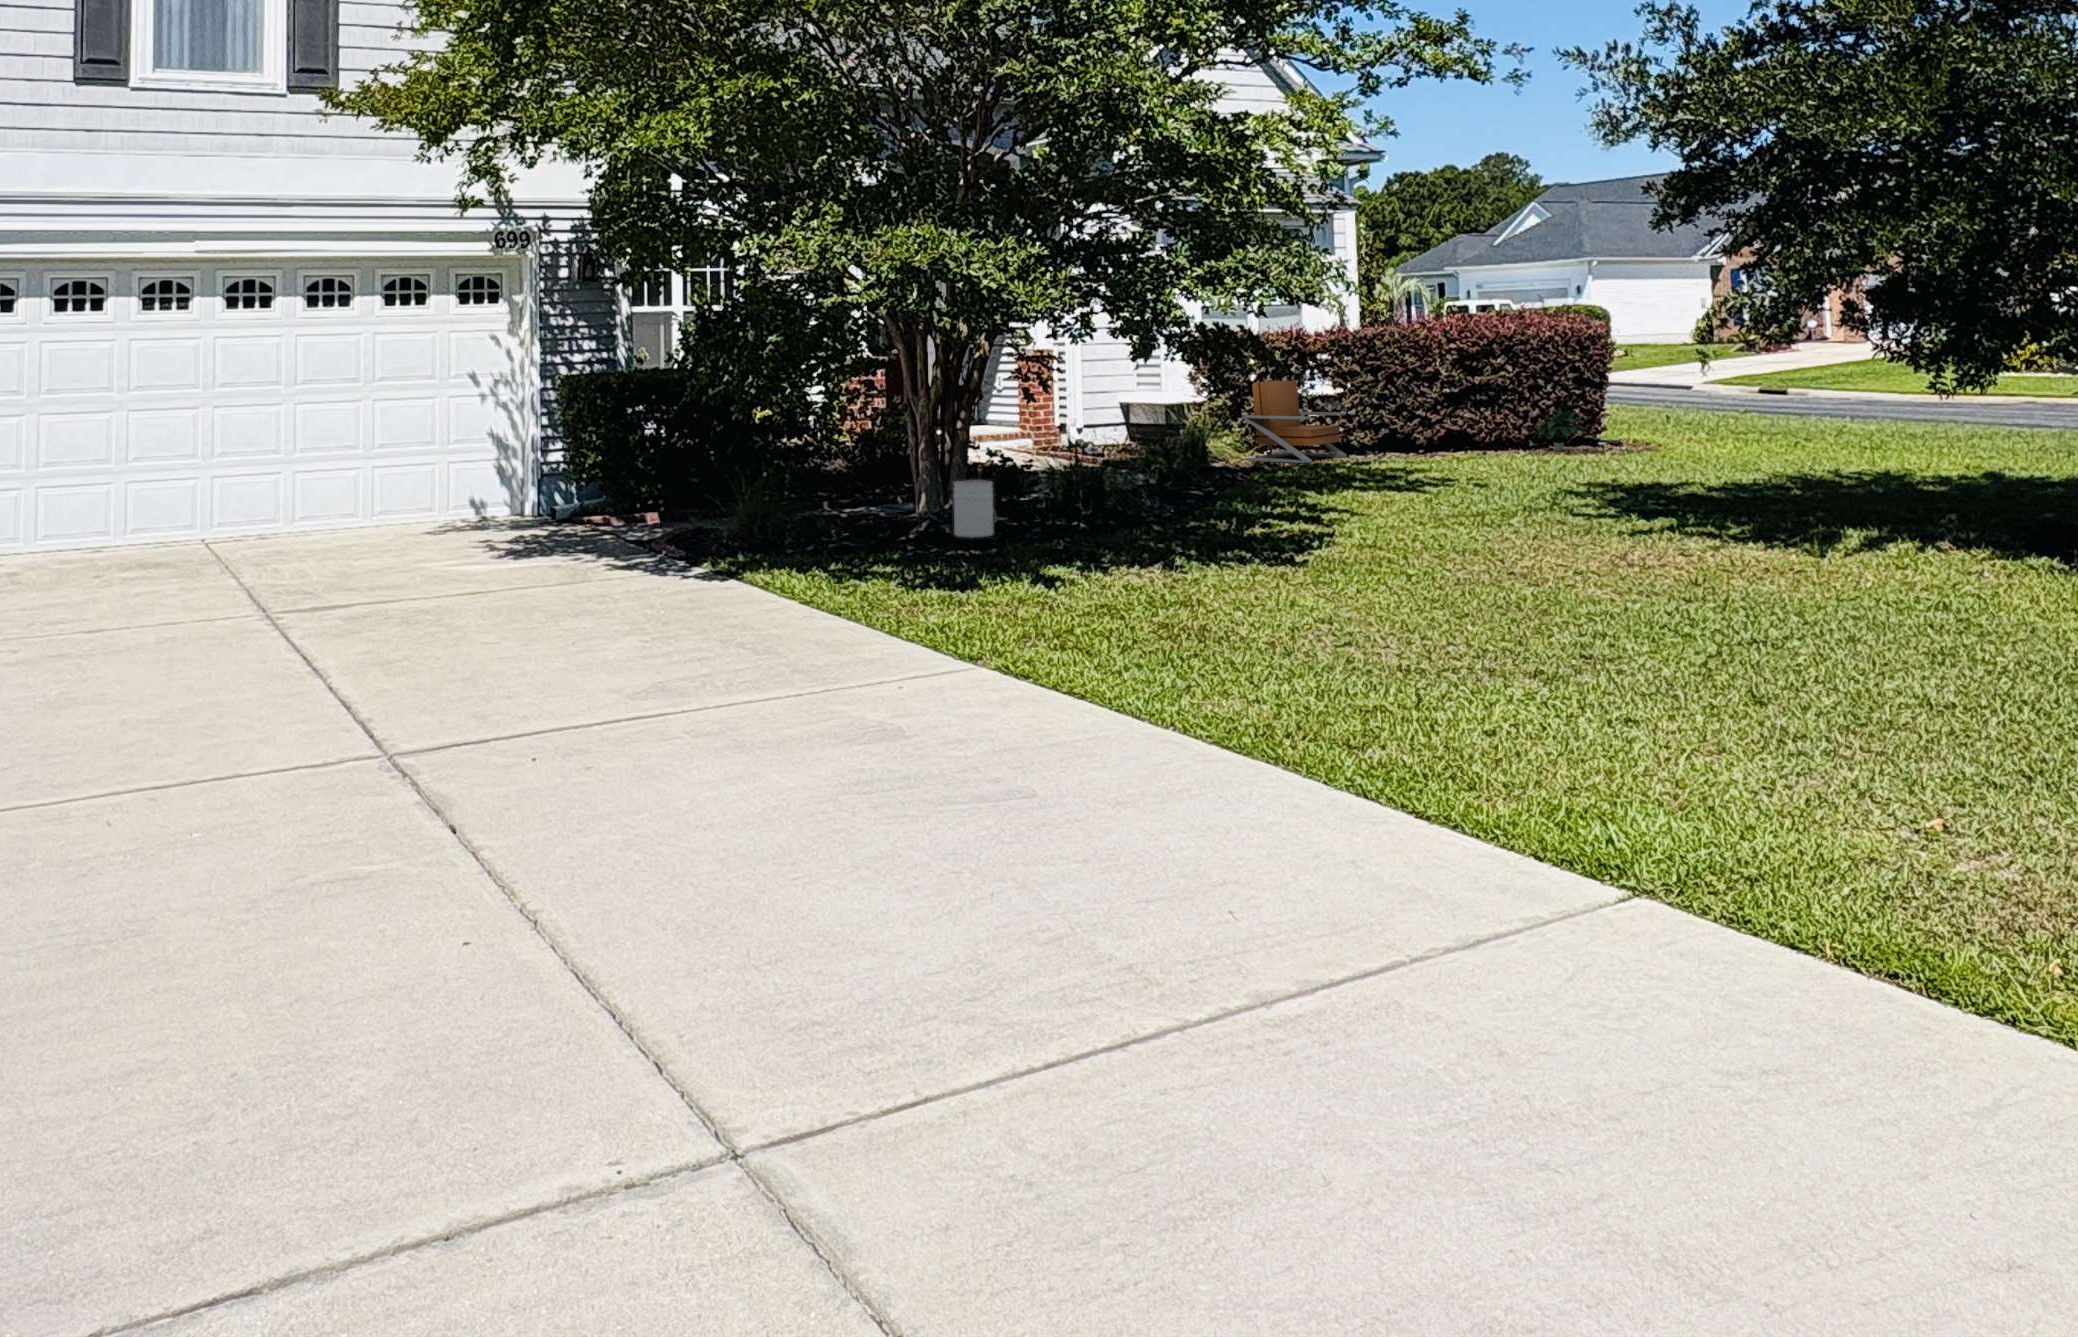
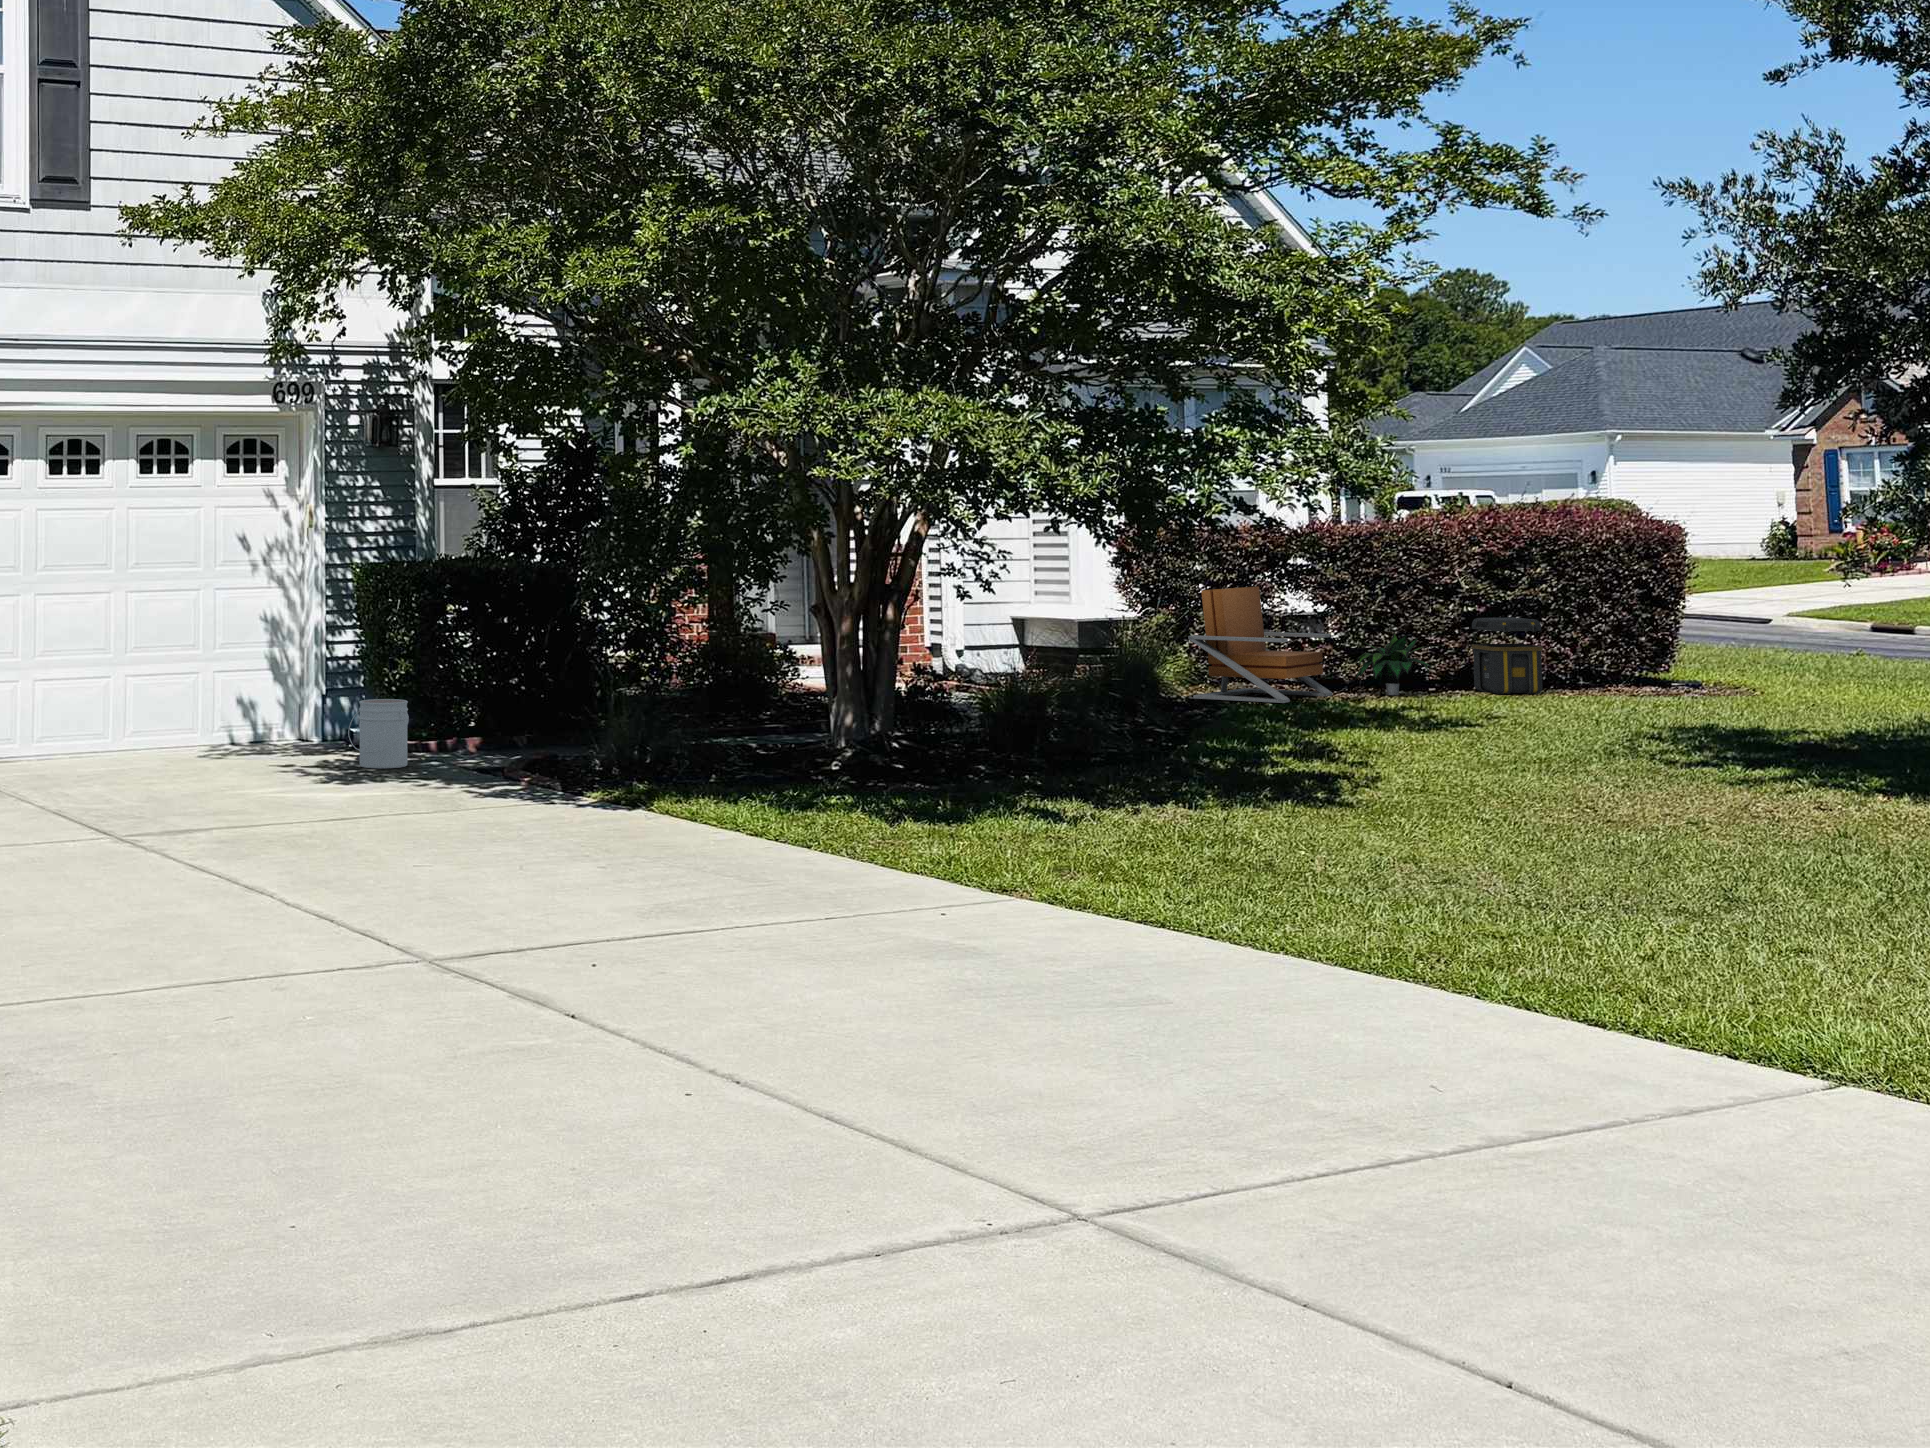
toolbox: none [1449,399,1499,454] -> present [1472,618,1543,694]
potted plant: present [1533,407,1588,451] -> present [1355,633,1431,695]
bucket: present [953,480,996,537] -> present [348,699,409,769]

